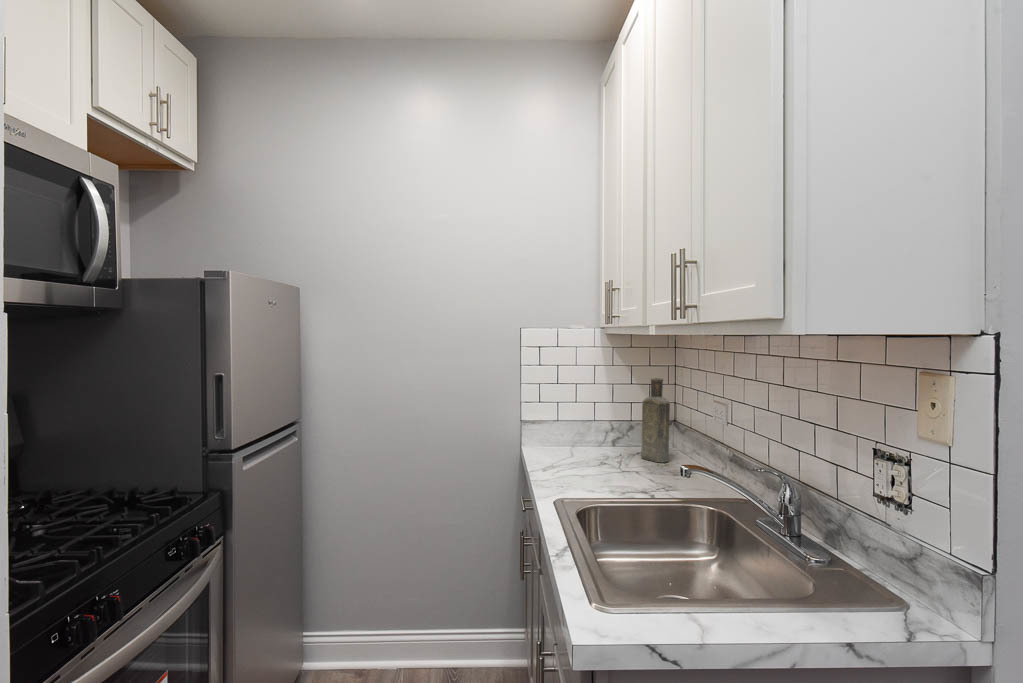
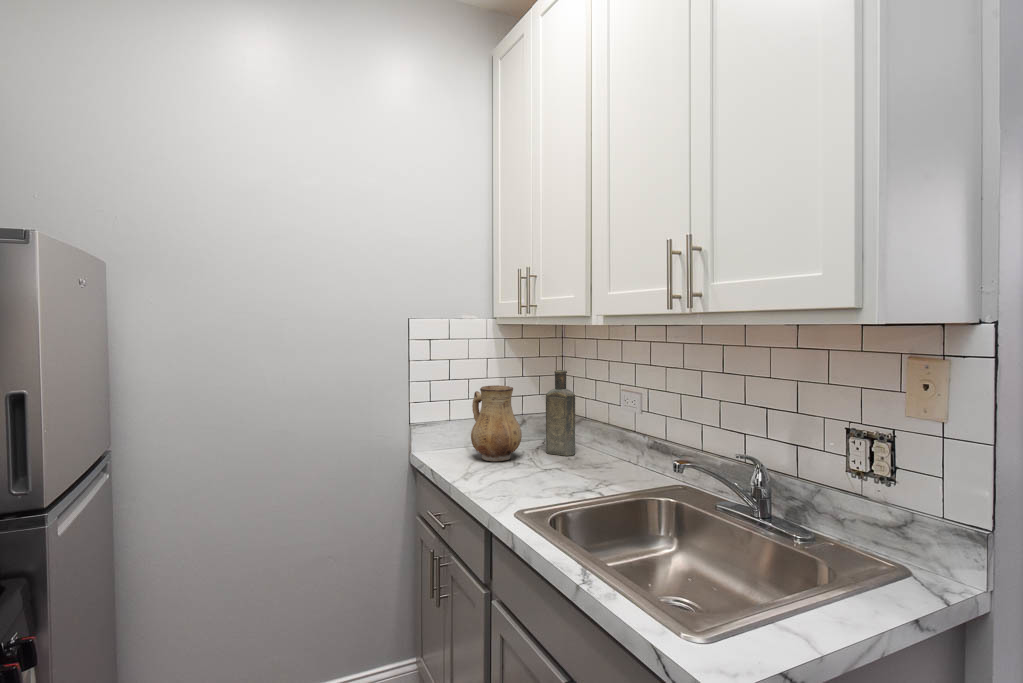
ceramic pitcher: none [566,389,614,459] -> present [471,385,522,461]

